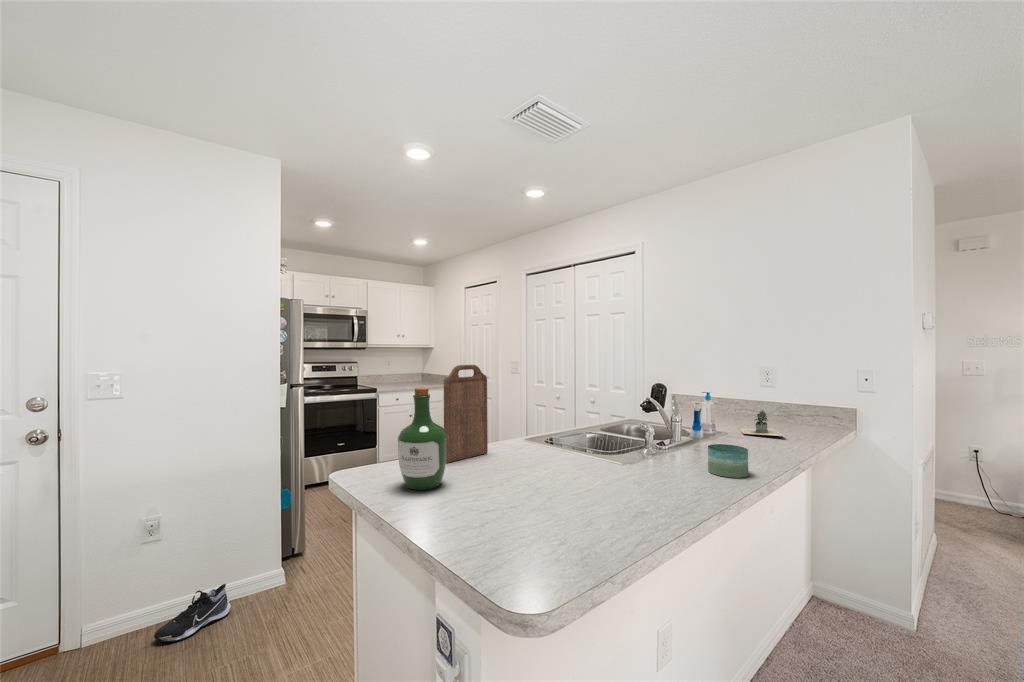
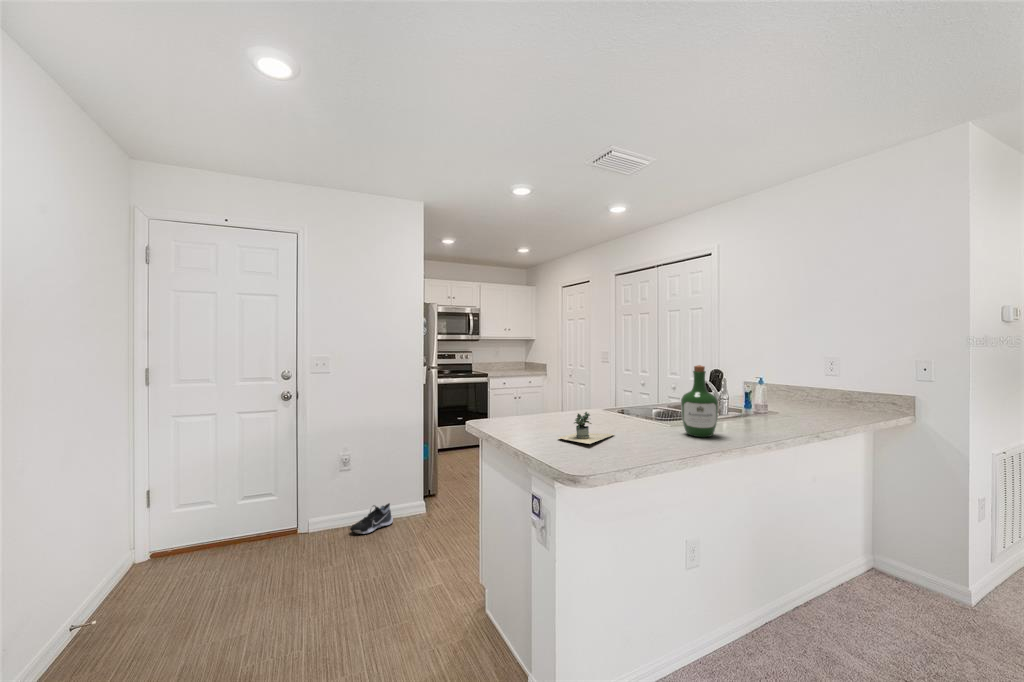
cutting board: present [444,365,488,463] -> none [539,351,571,419]
wine bottle: present [398,386,447,490] -> present [681,365,718,437]
potted plant: present [741,410,785,436] -> present [559,412,614,444]
candle: present [708,444,748,478] -> none [739,413,771,437]

